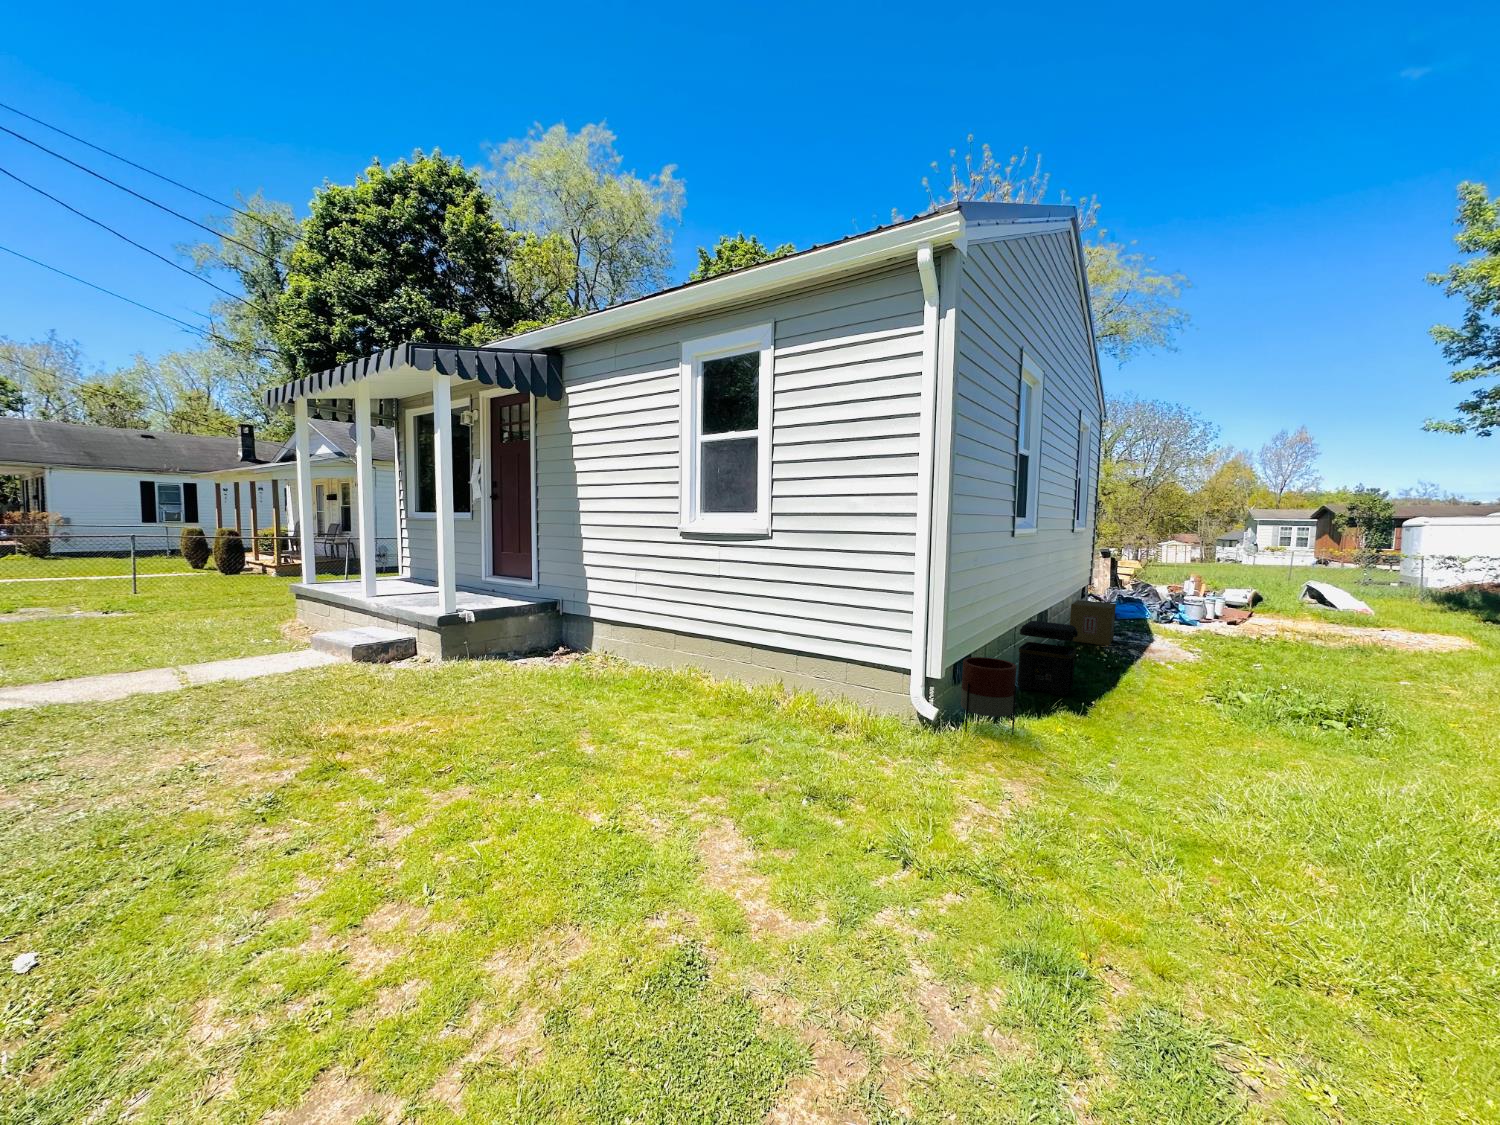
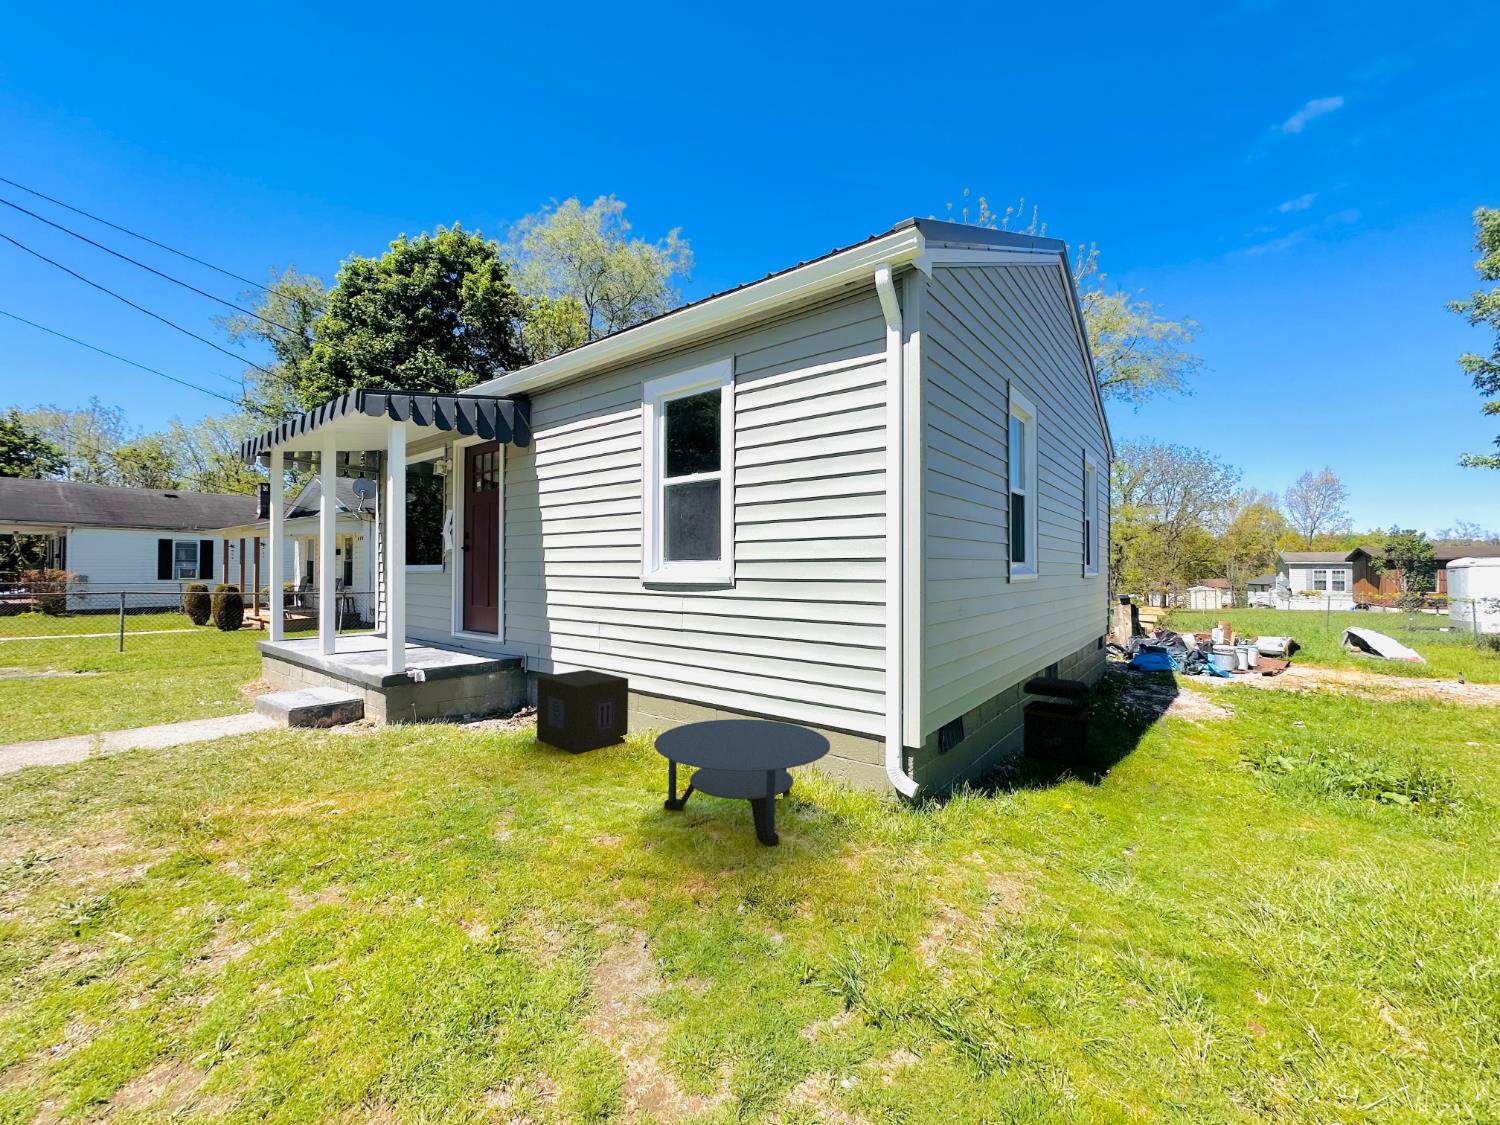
cardboard box: present [1070,600,1116,645] -> present [537,670,628,754]
round table: none [710,654,863,757] -> present [654,719,830,846]
planter: present [960,657,1016,735] -> none [948,722,1011,815]

